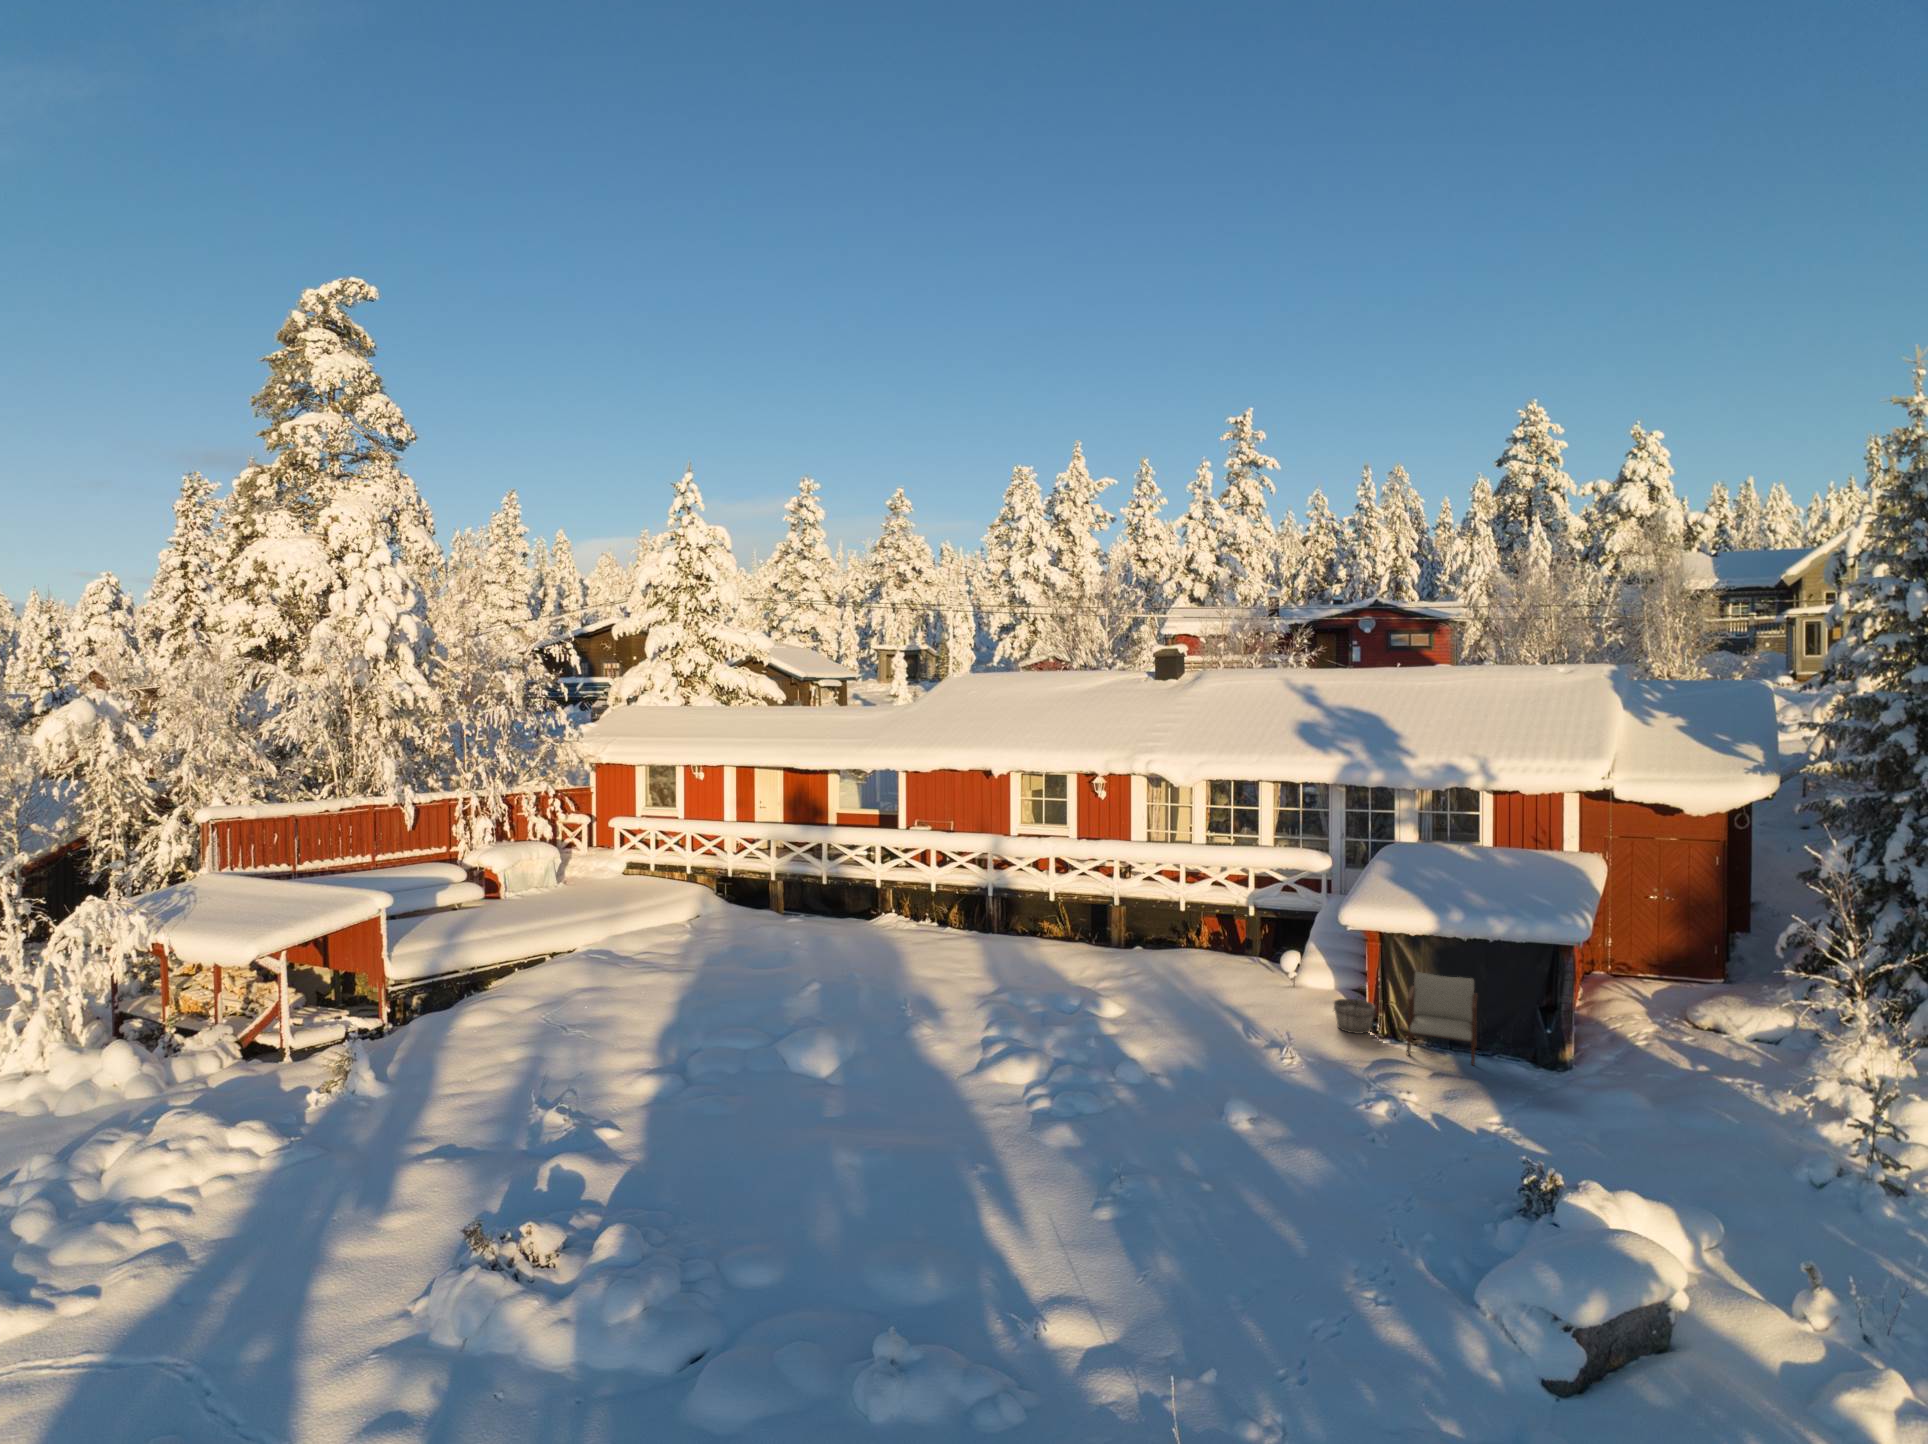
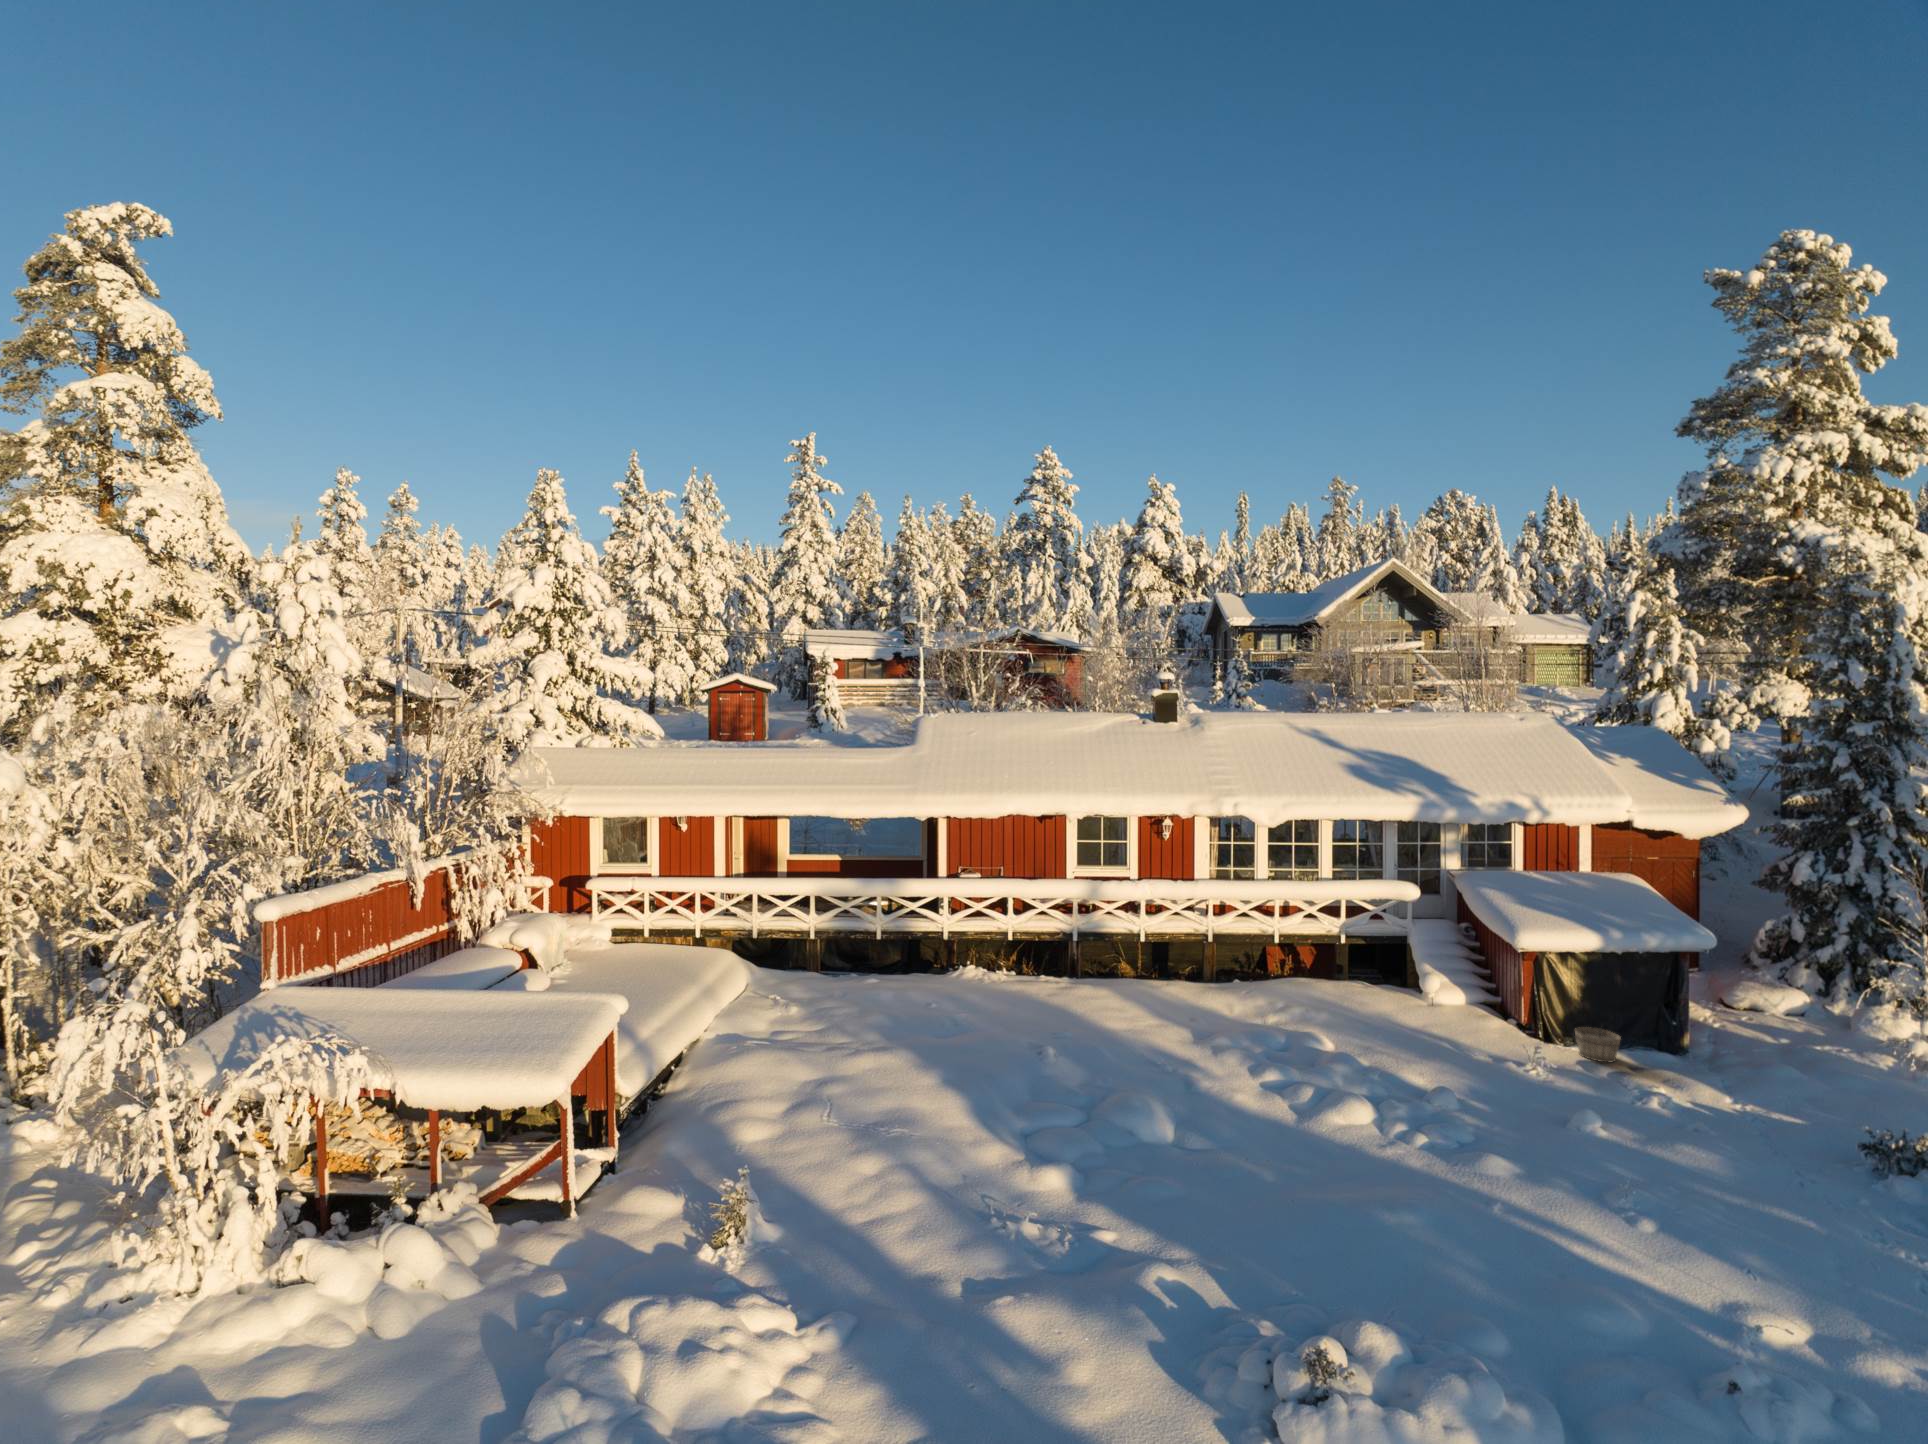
lounge chair: present [1407,972,1478,1065] -> none [1654,998,1756,1085]

